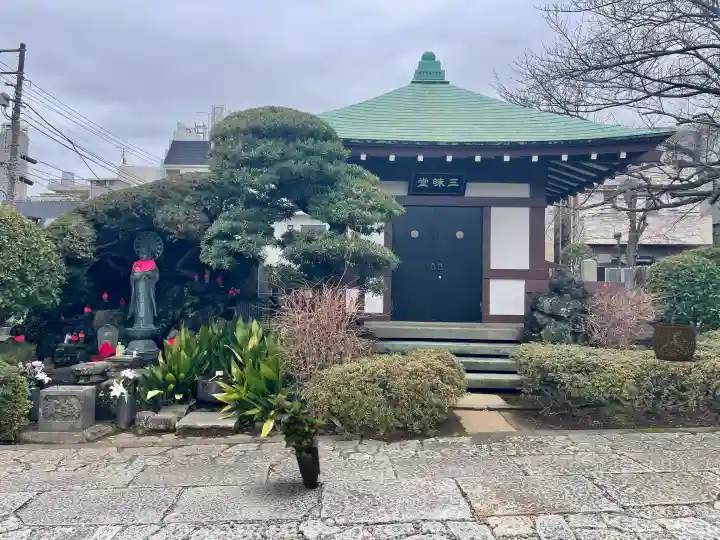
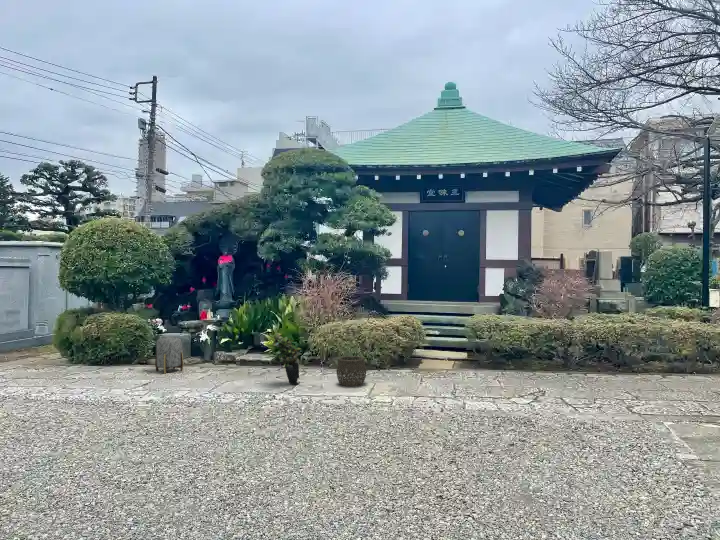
woven basket: present [652,324,697,361] -> present [336,356,366,386]
stool: none [35,400,90,470] -> present [155,337,183,374]

